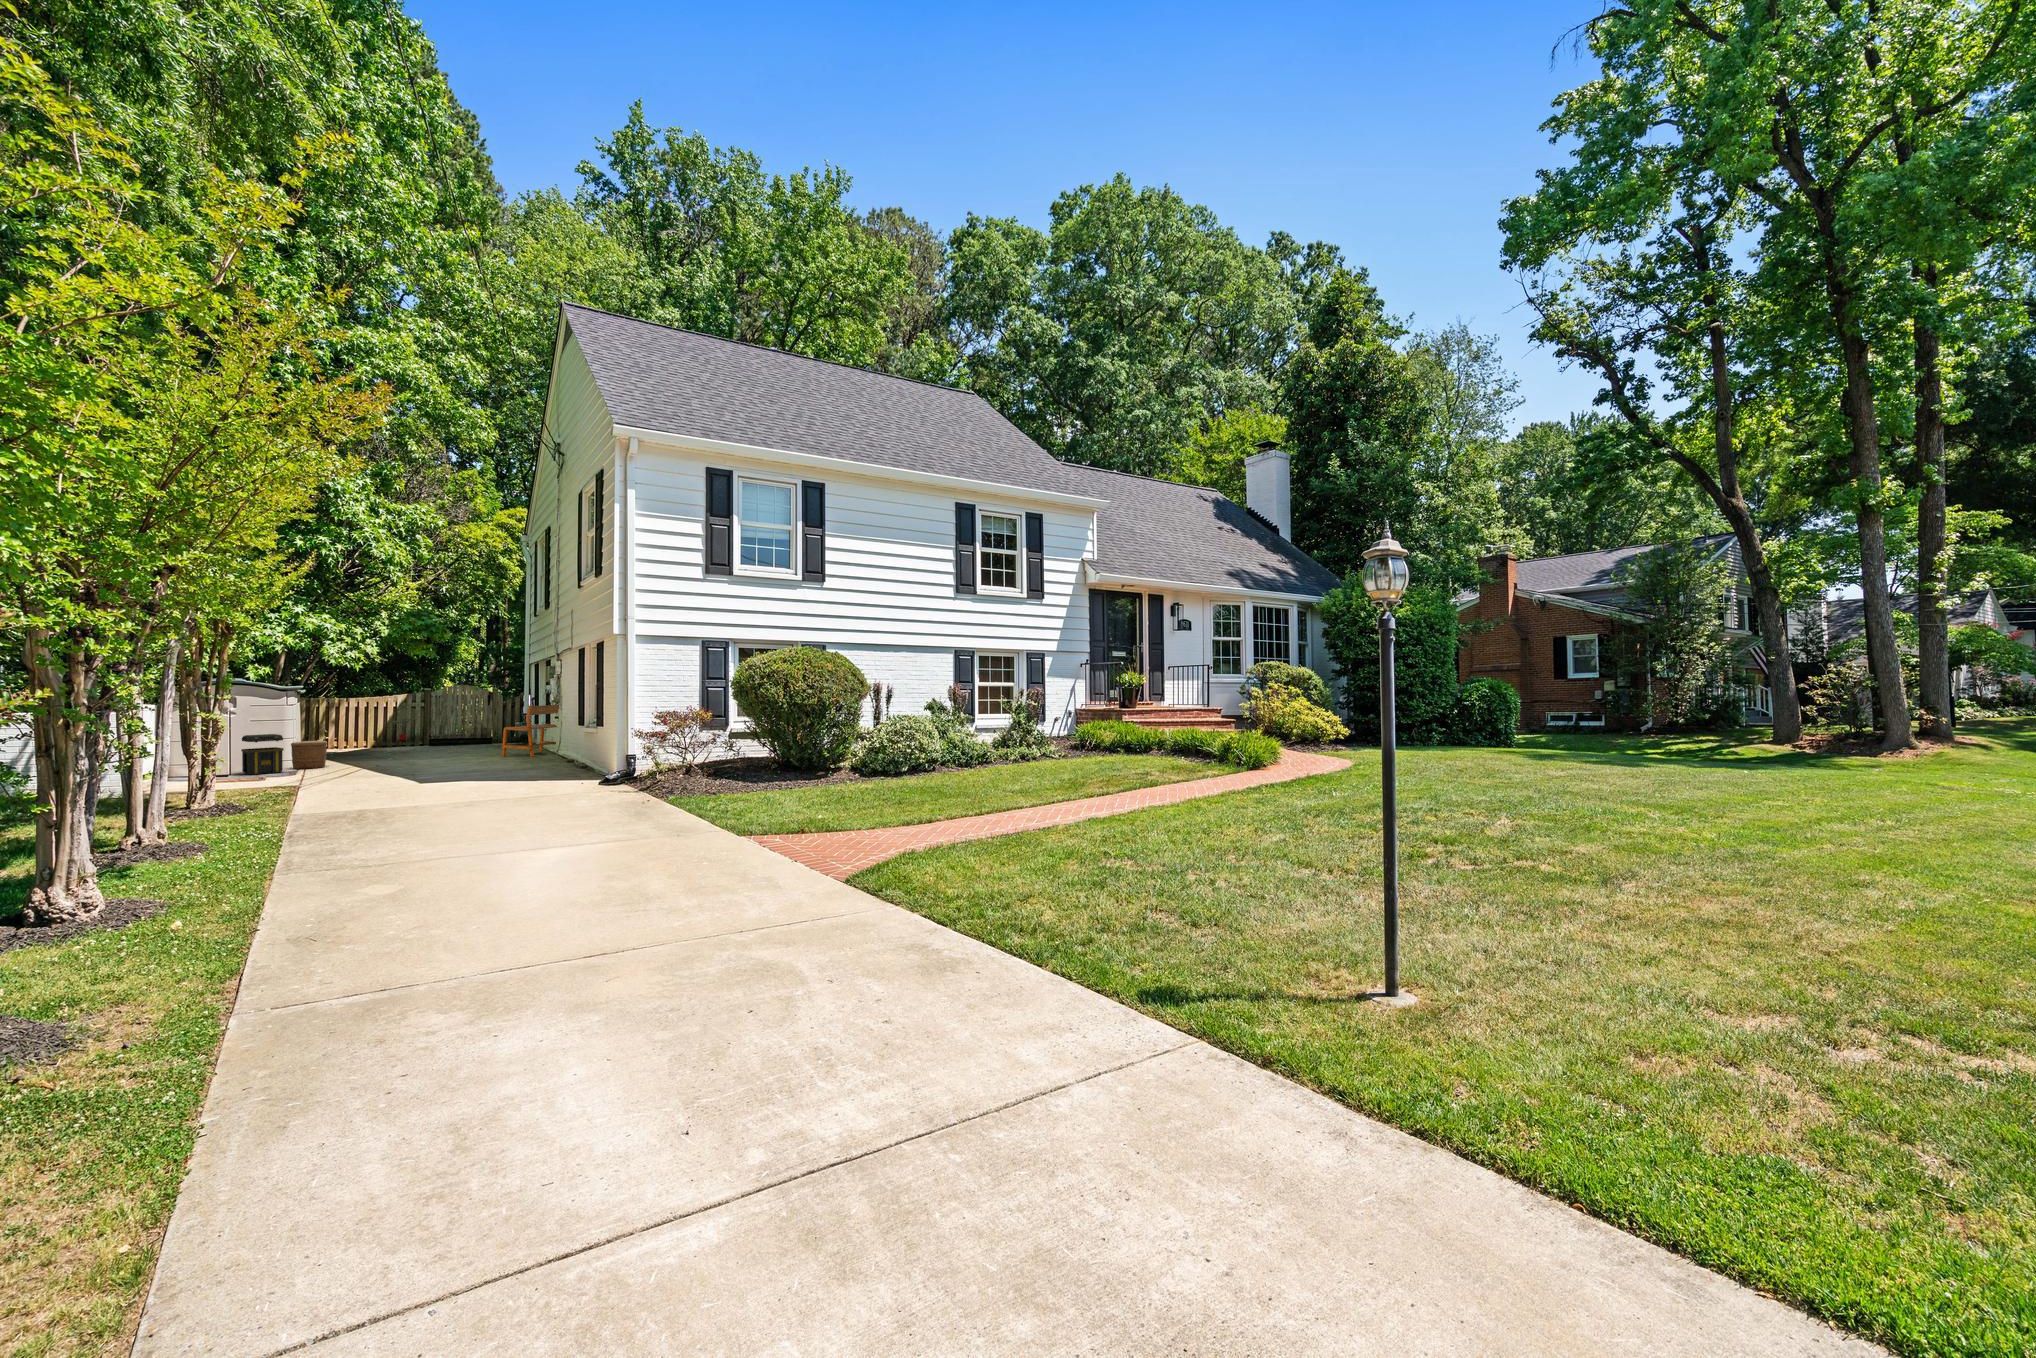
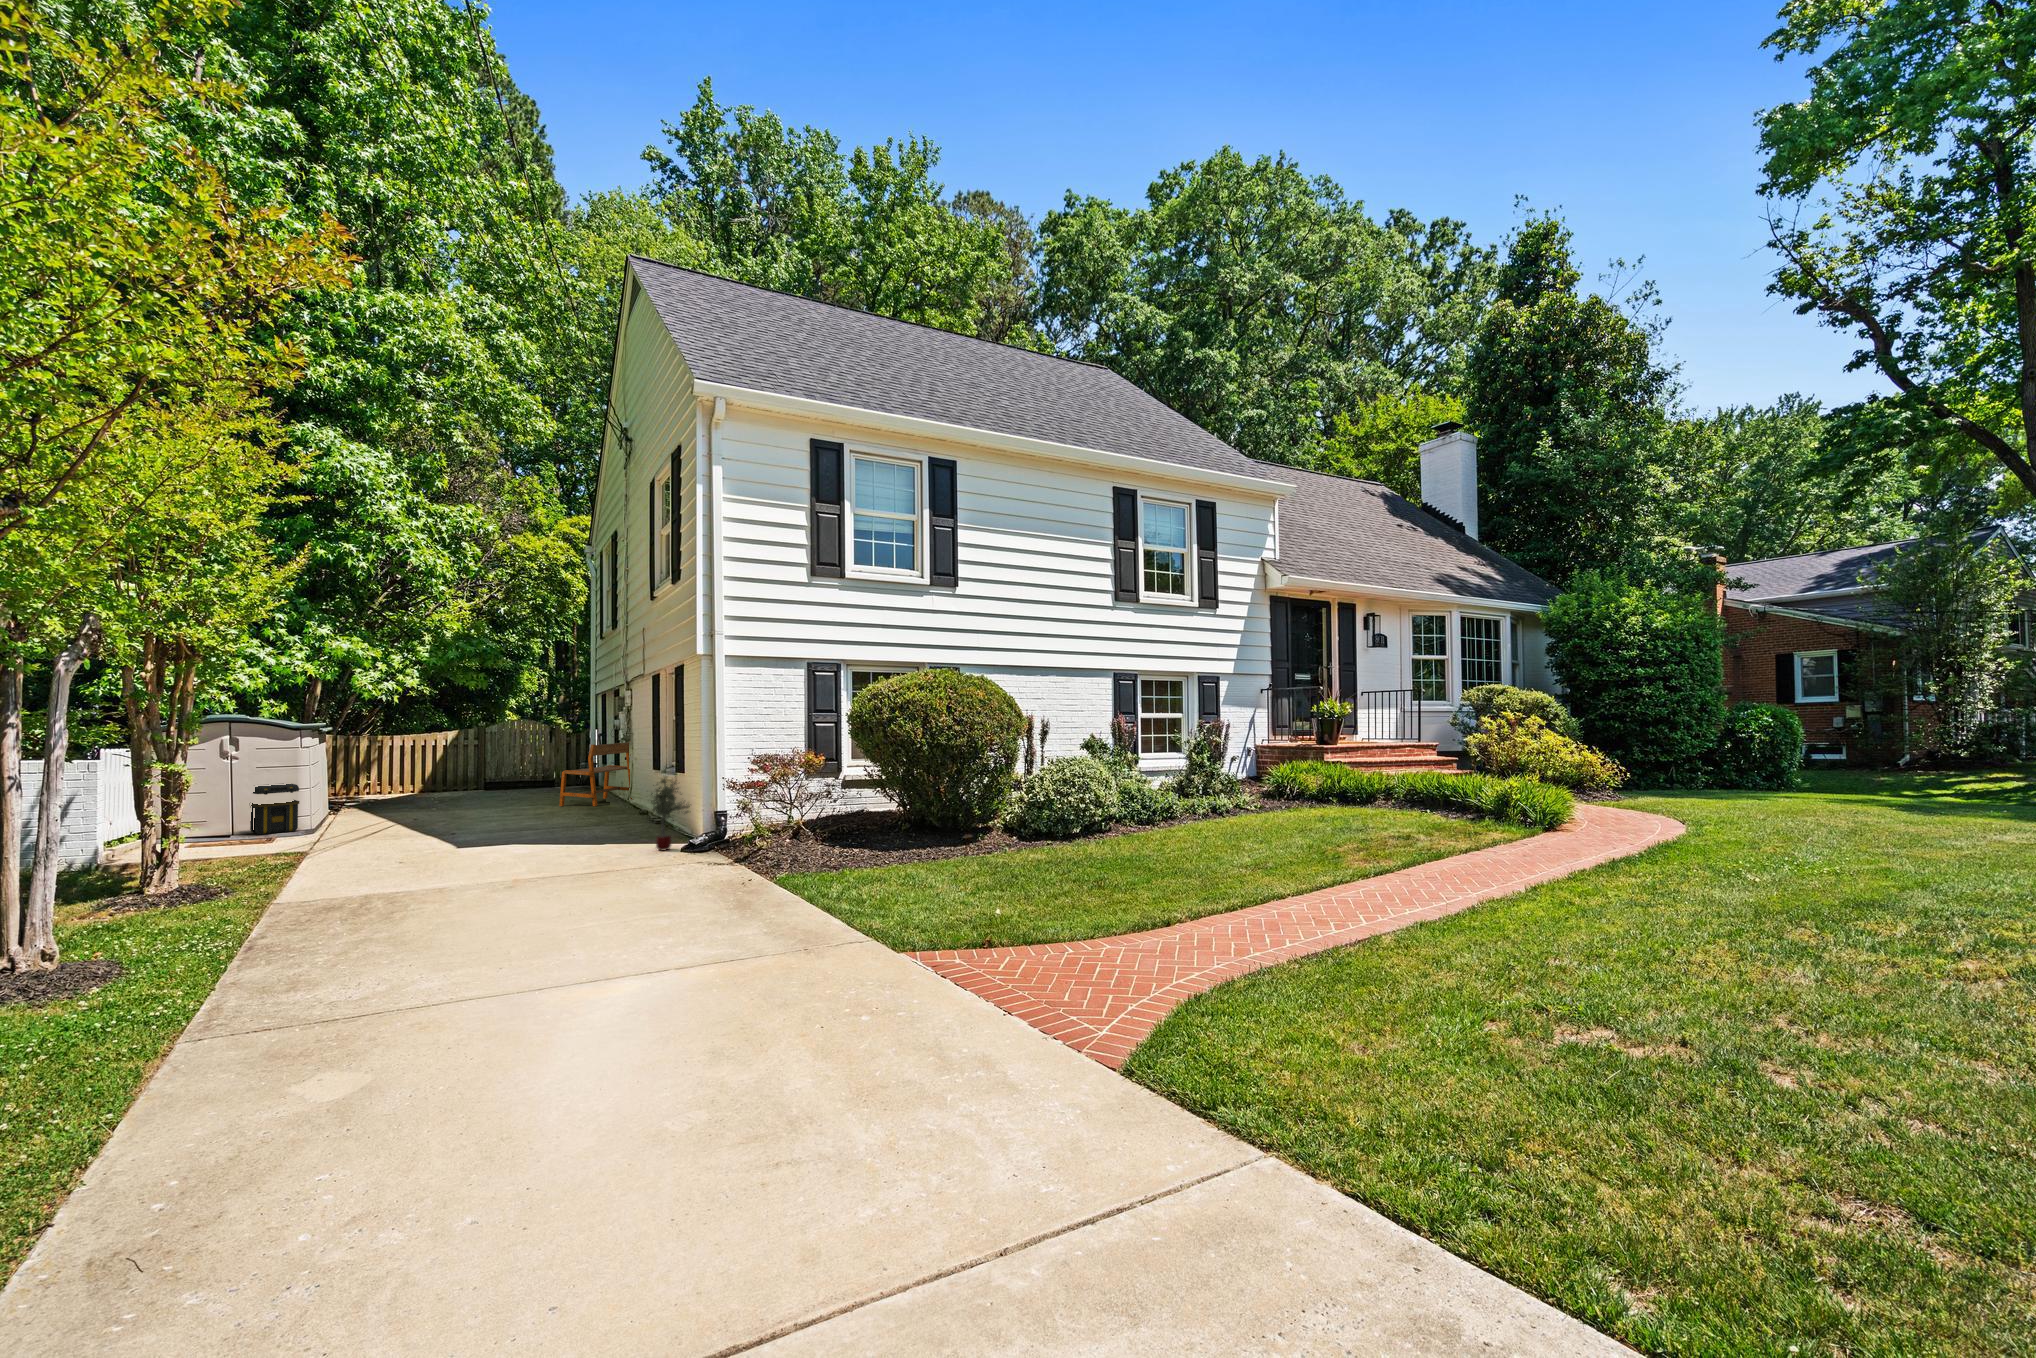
potted tree: present [386,706,419,741] -> present [651,777,690,851]
woven basket: present [291,741,327,769] -> none [310,790,354,826]

